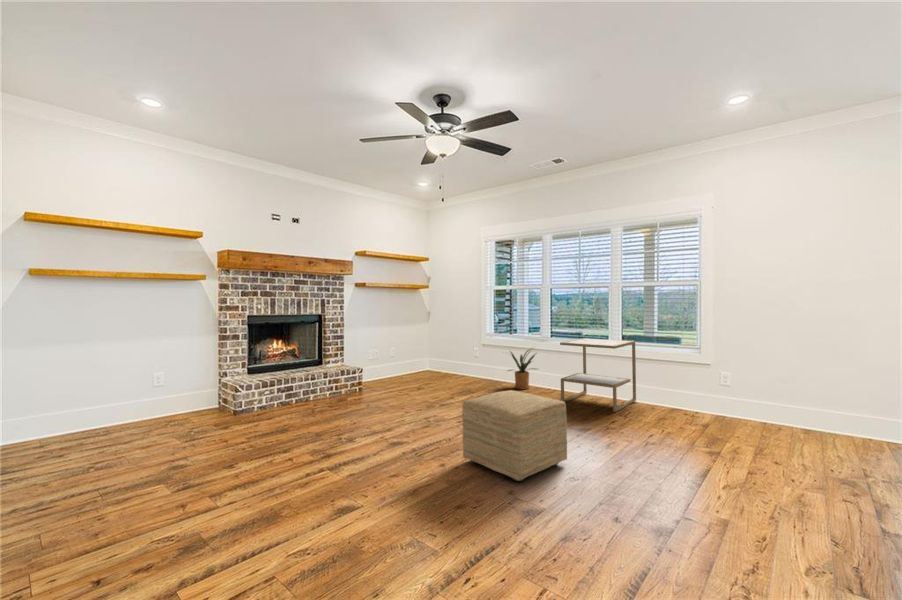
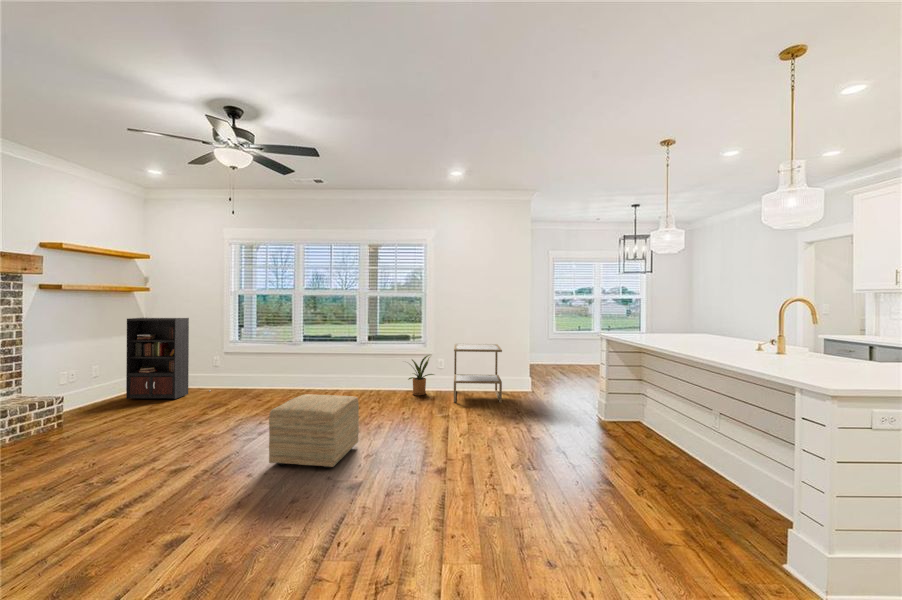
bookcase: none [408,309,469,382] -> present [126,318,211,399]
side table: present [560,338,636,412] -> present [454,344,502,403]
house plant: present [508,349,537,389] -> present [408,355,434,395]

